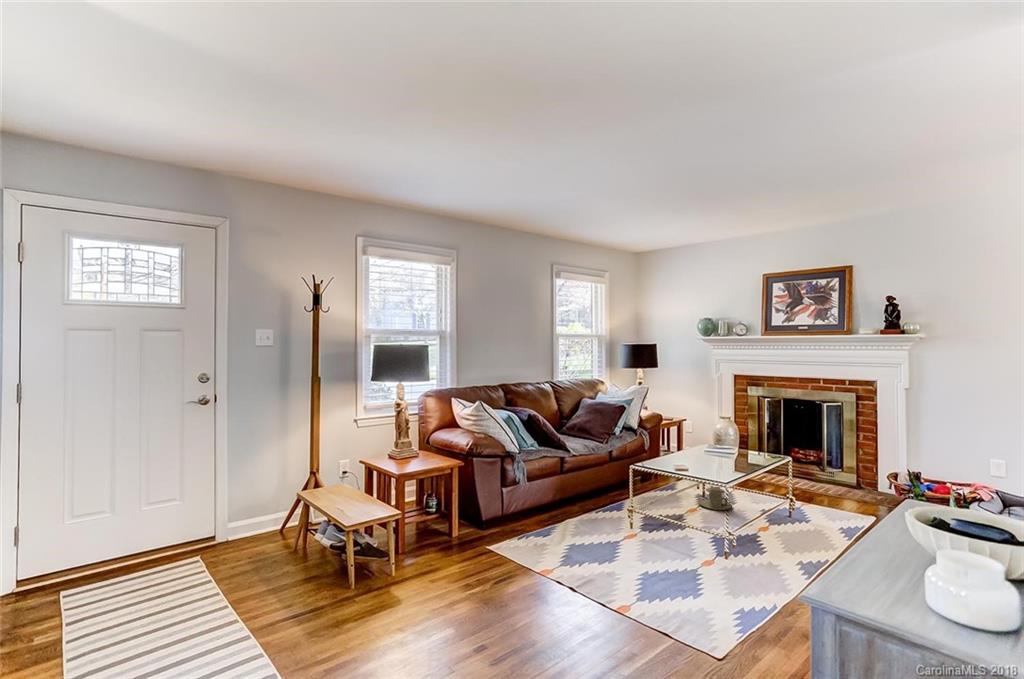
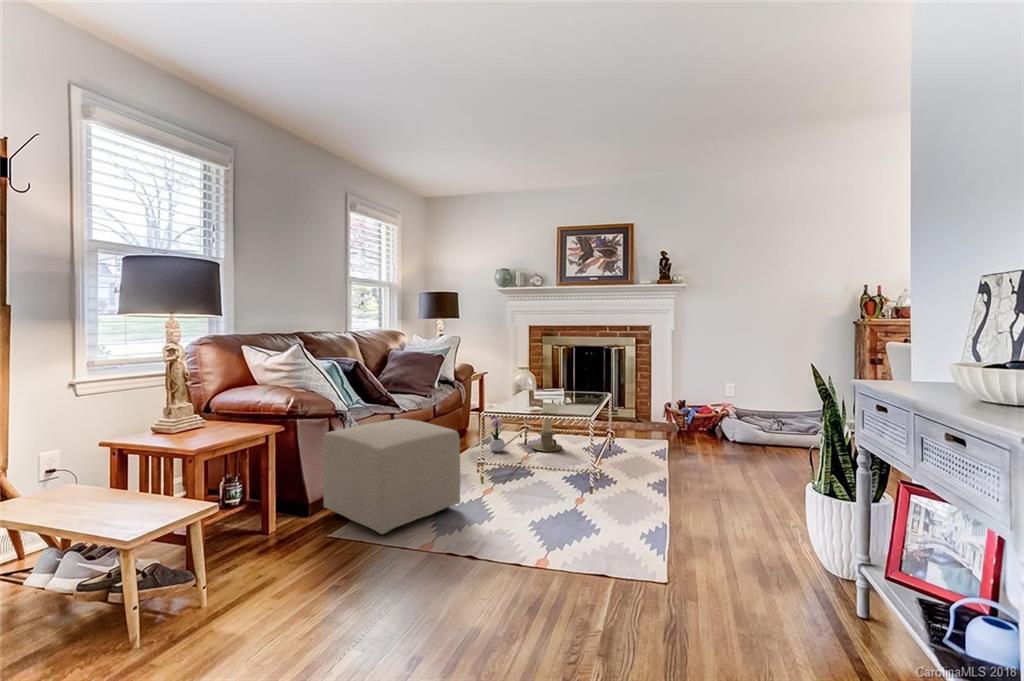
flower arrangement: none [652,457,672,503] -> present [489,405,506,452]
ottoman: none [492,463,593,555] -> present [323,419,461,534]

